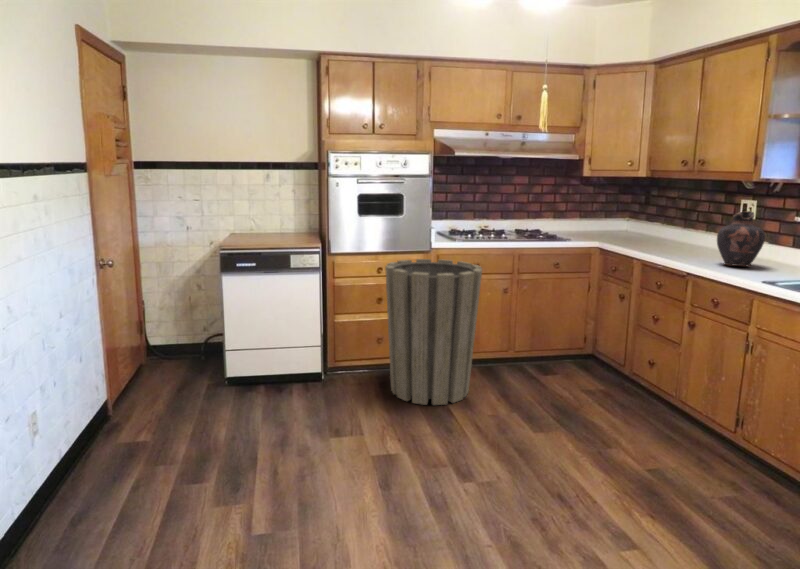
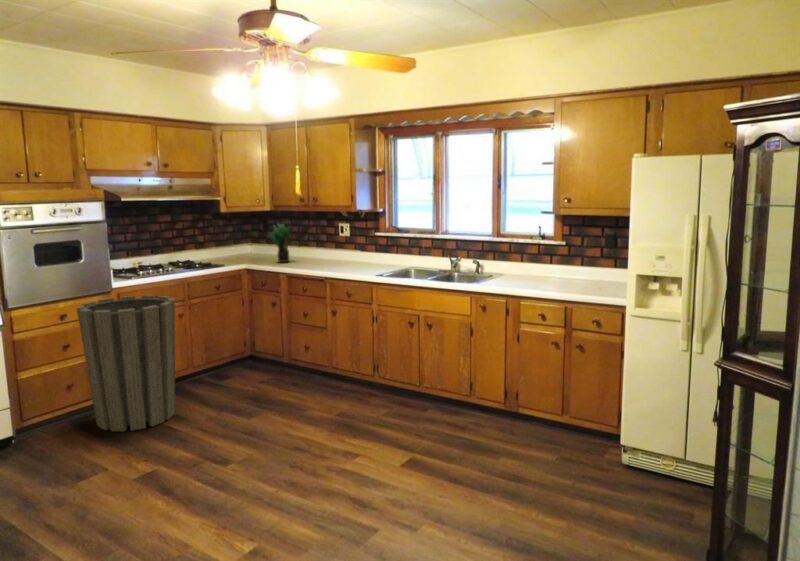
potted plant: none [633,193,665,246] -> present [269,224,290,262]
vase: present [717,211,765,266] -> none [336,231,364,268]

